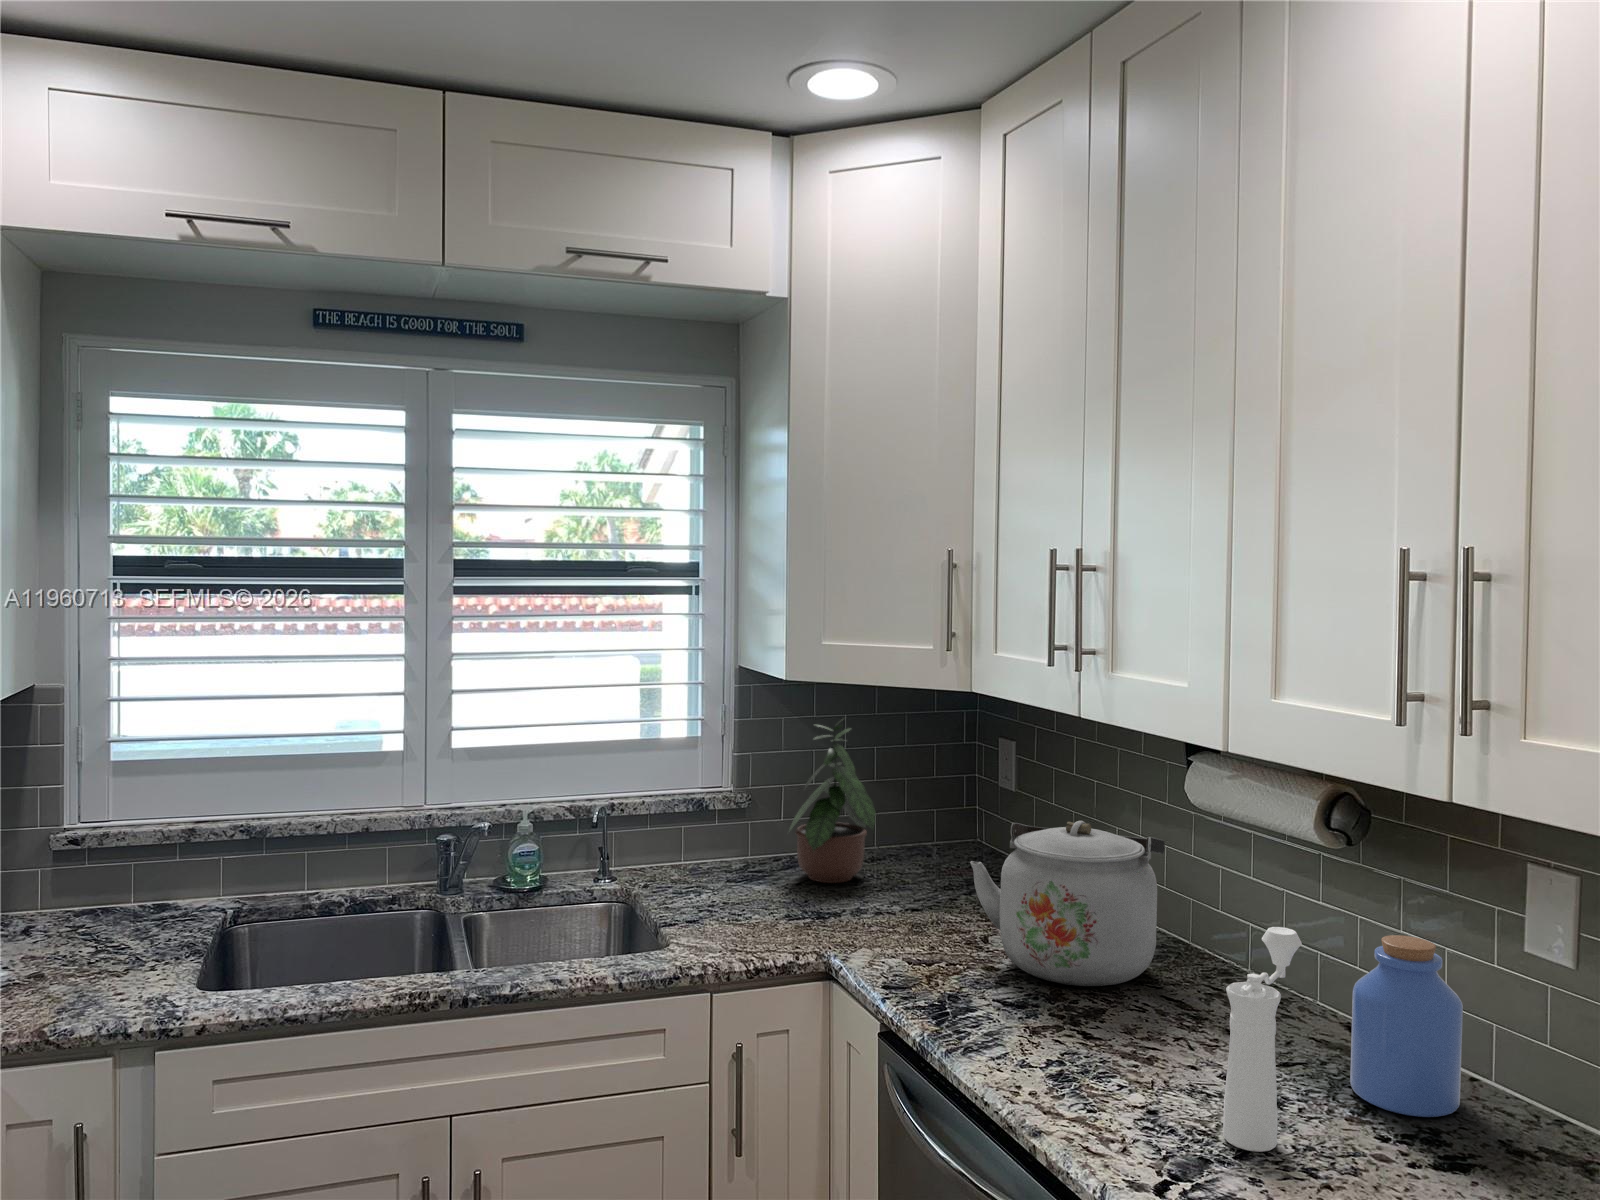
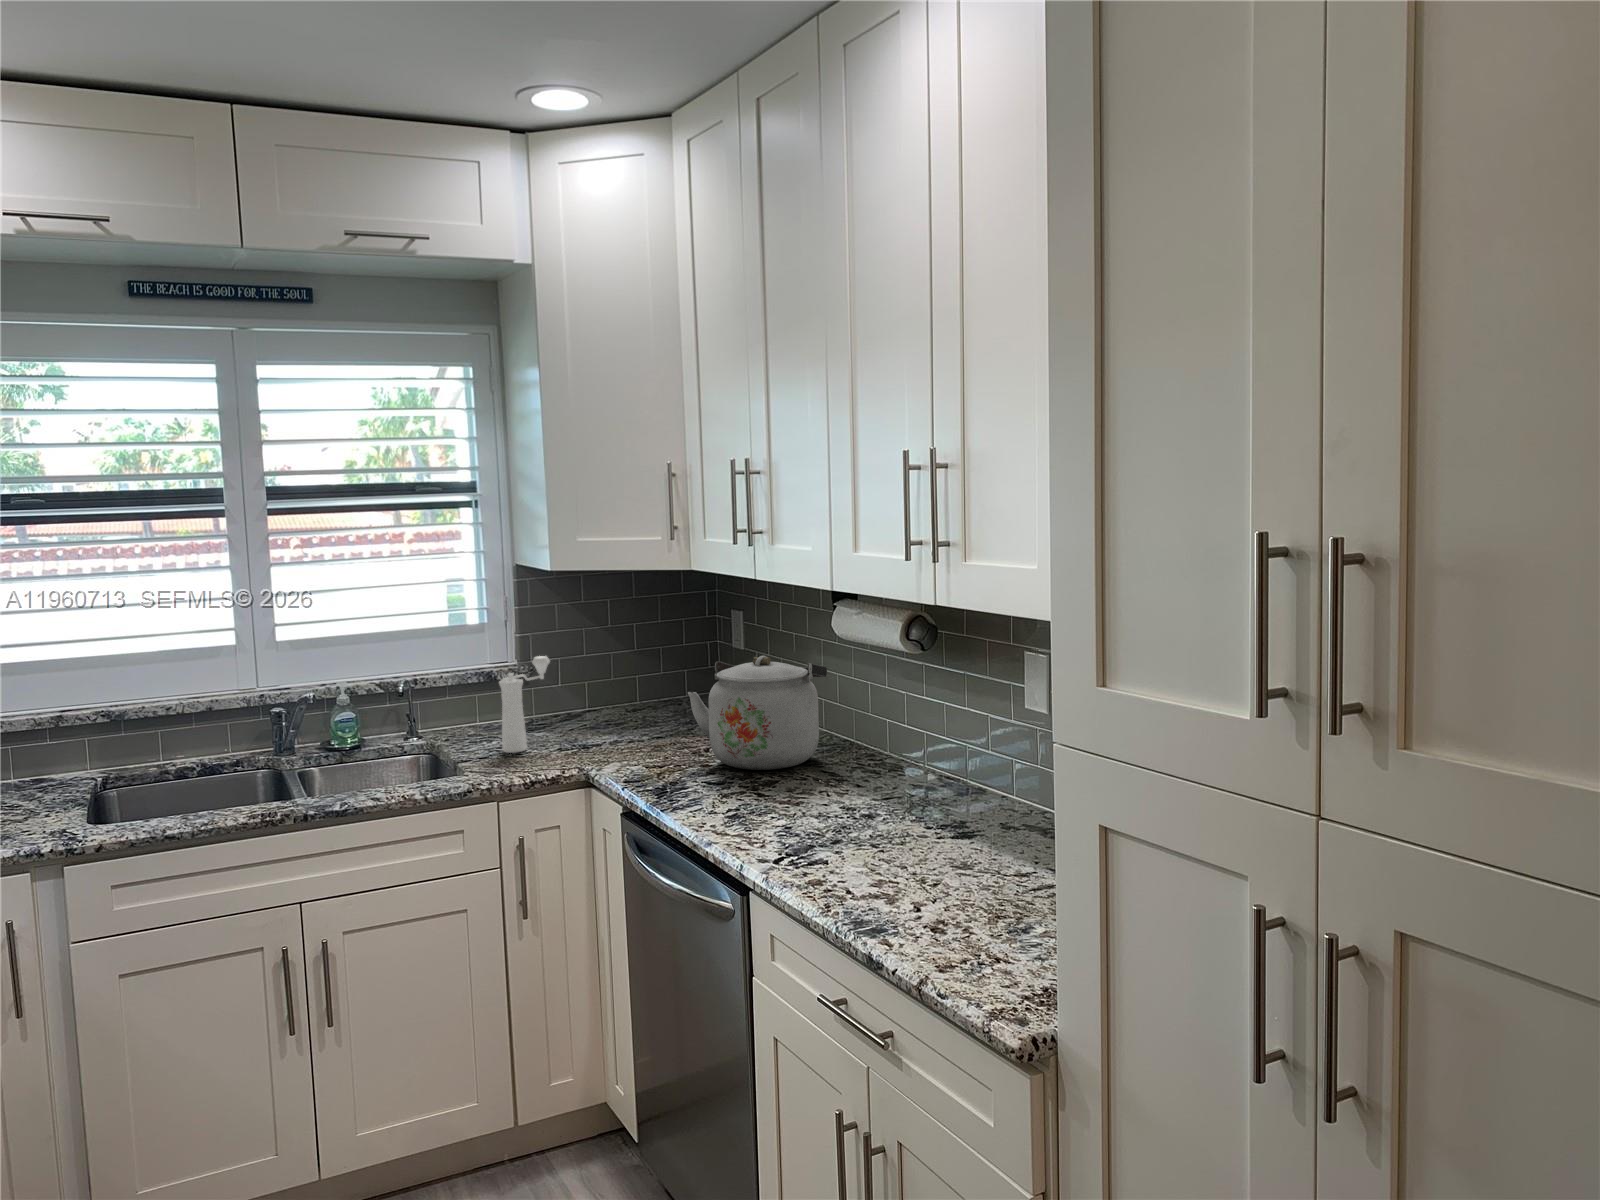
potted plant: present [789,720,876,883] -> none [559,598,637,727]
pepper mill: present [1223,927,1302,1152] -> present [499,656,550,753]
jar: present [1350,935,1463,1117] -> none [918,705,983,815]

